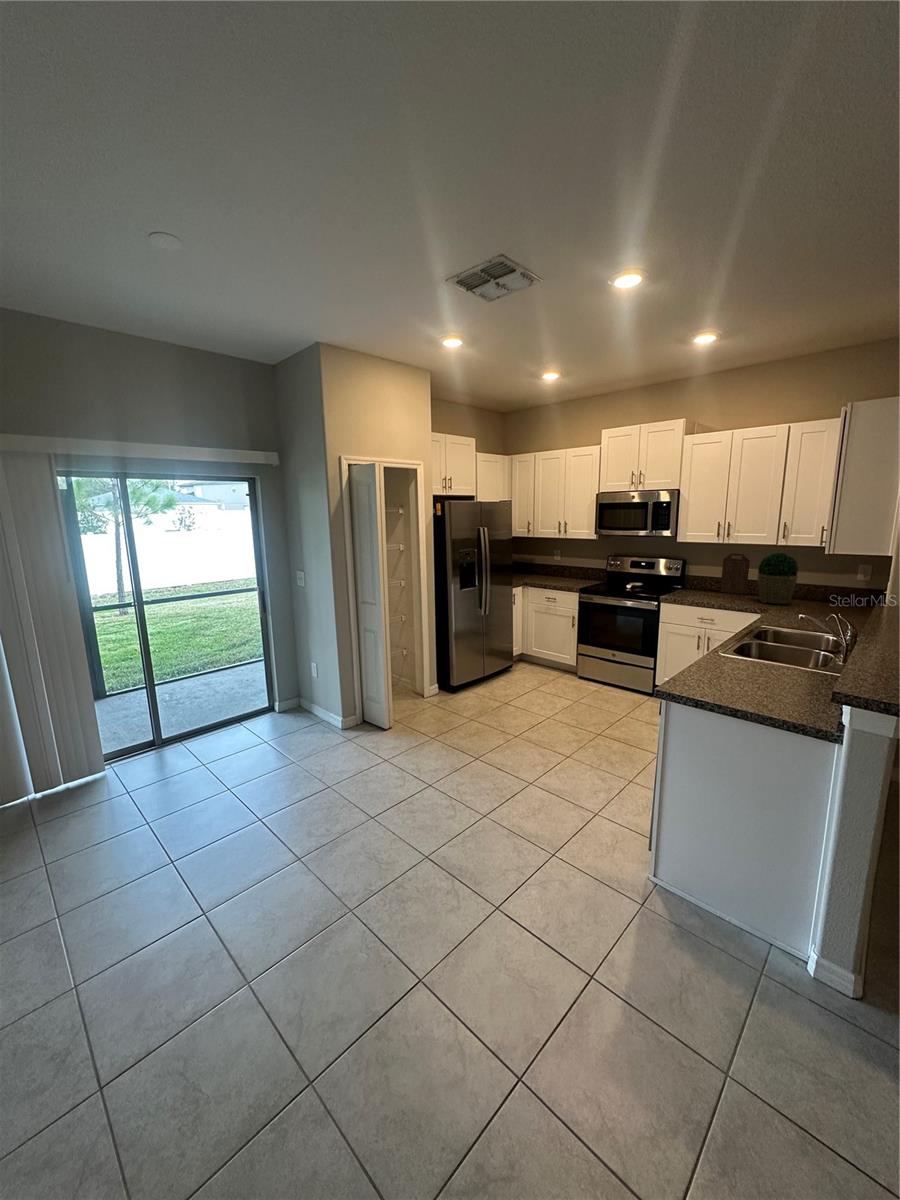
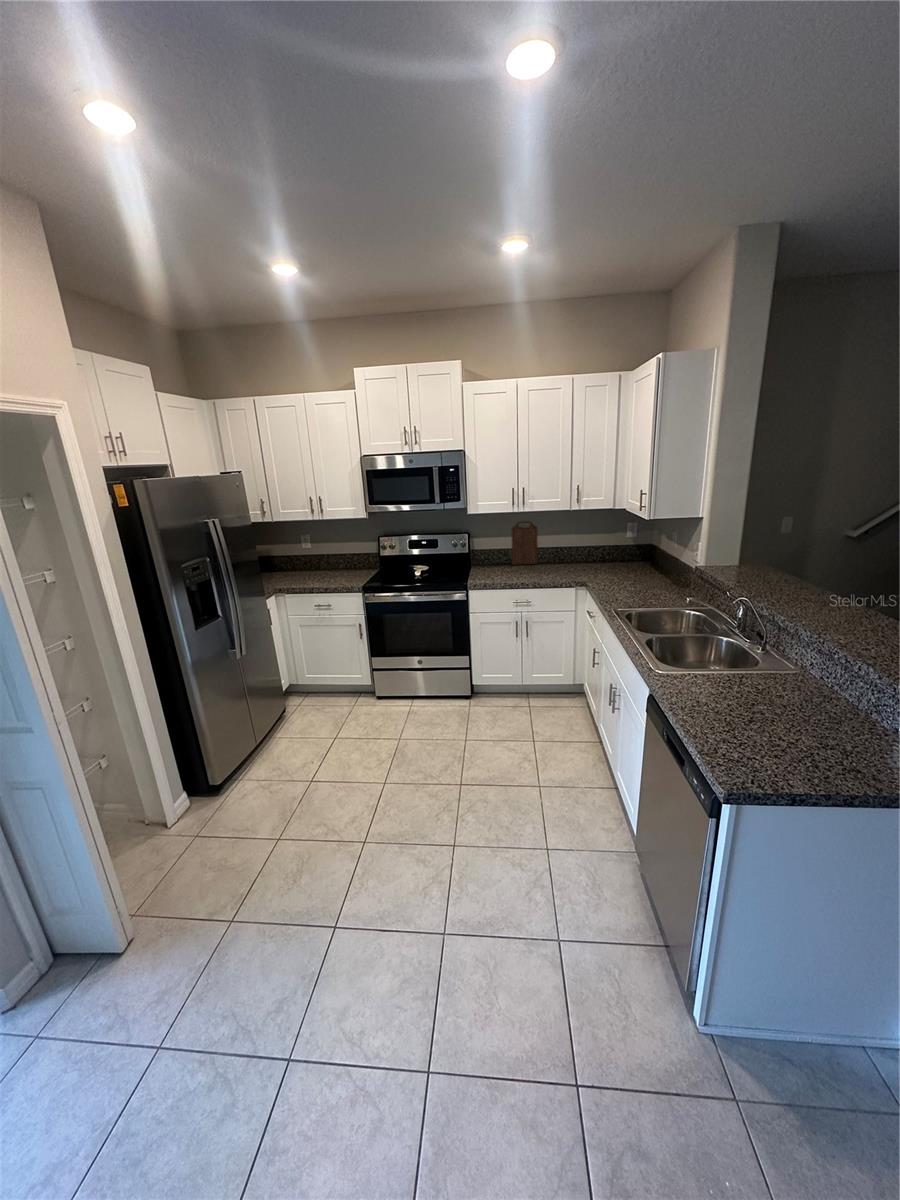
potted plant: present [757,553,799,604] -> none [553,517,591,573]

